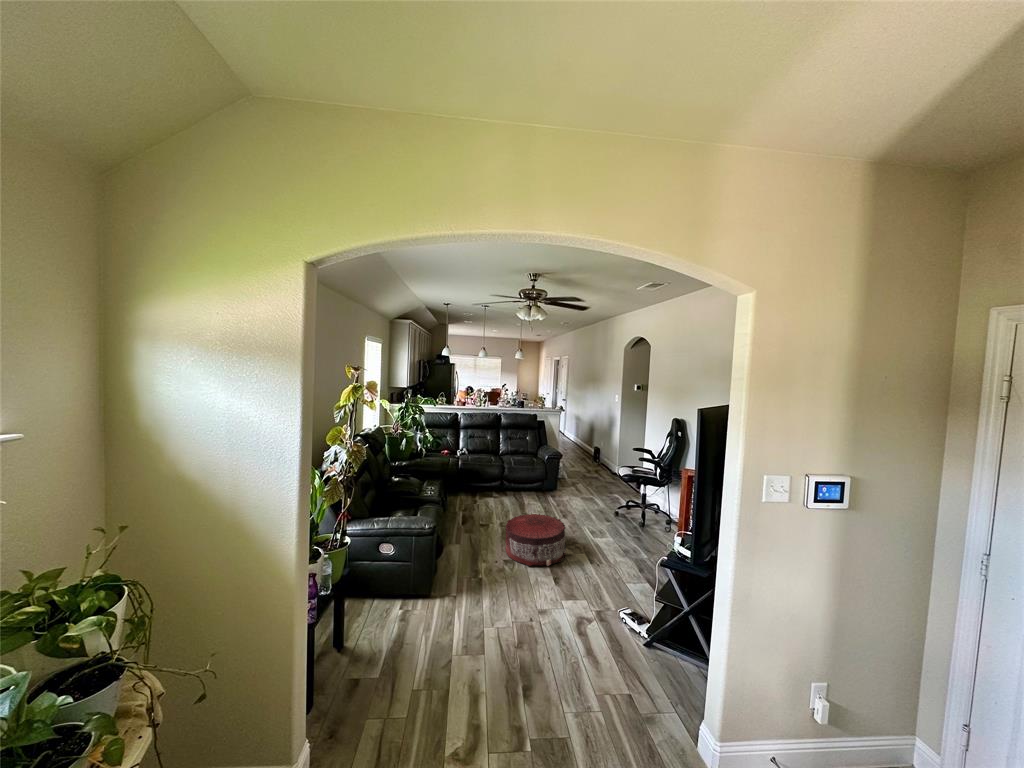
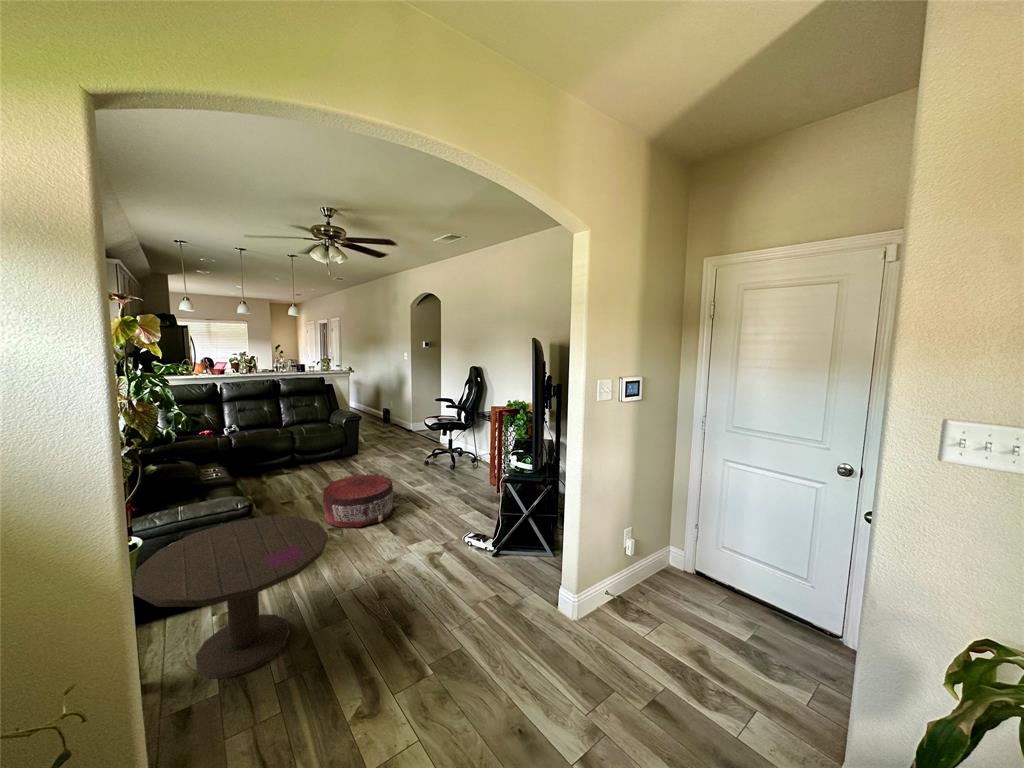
side table: none [348,538,473,667] -> present [133,516,328,678]

